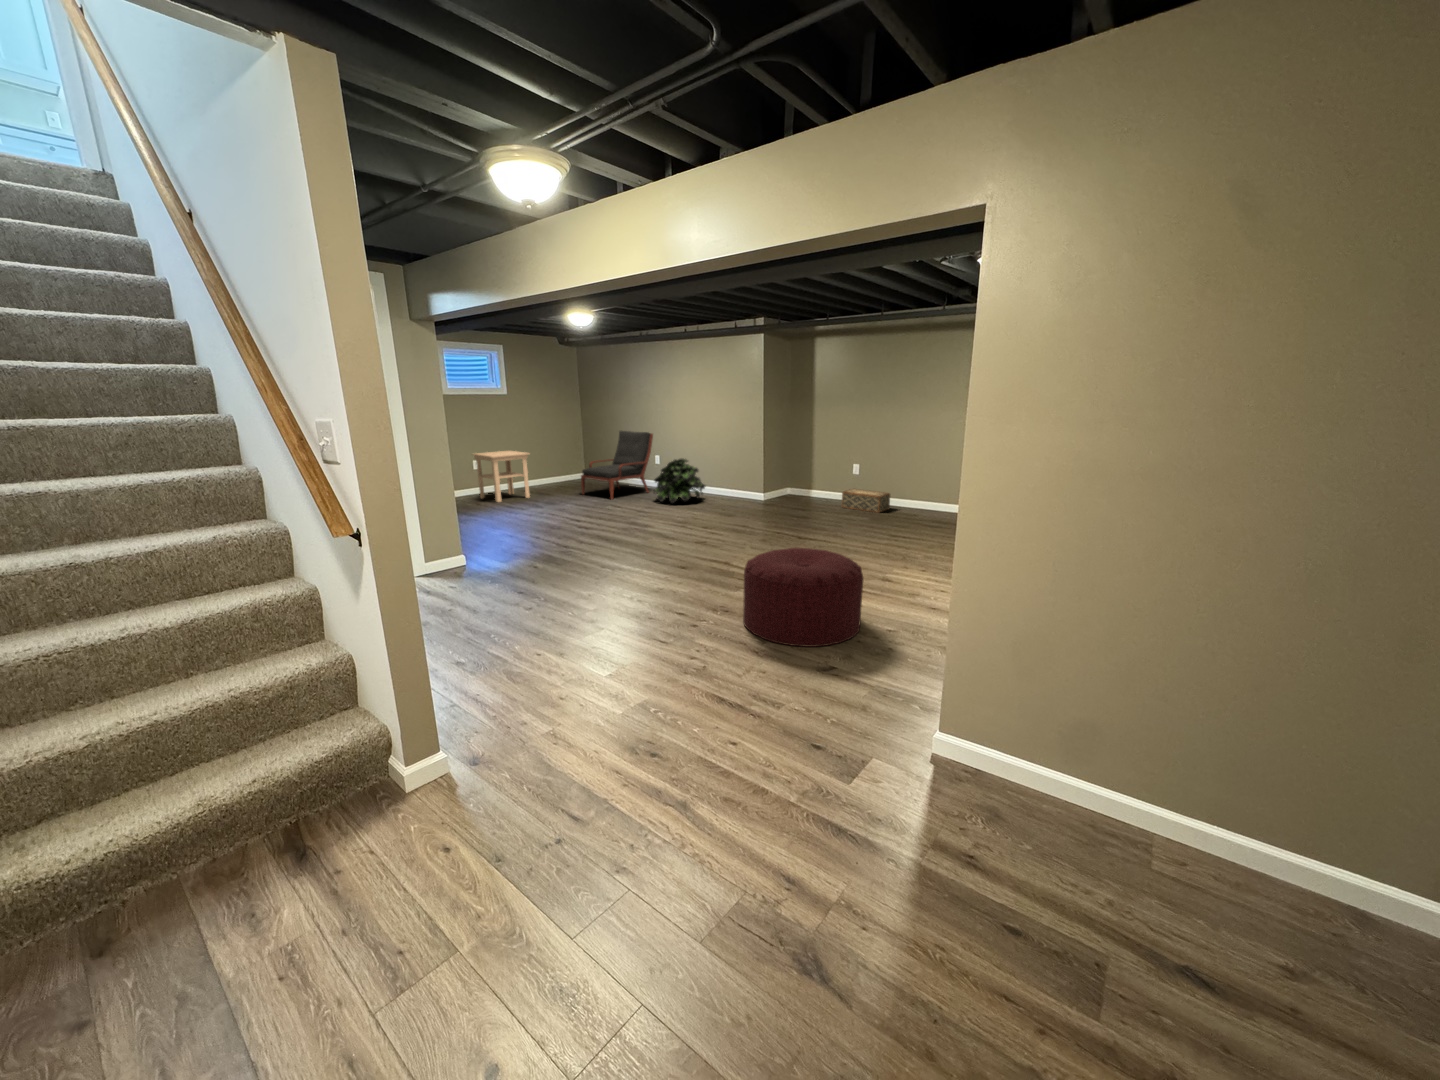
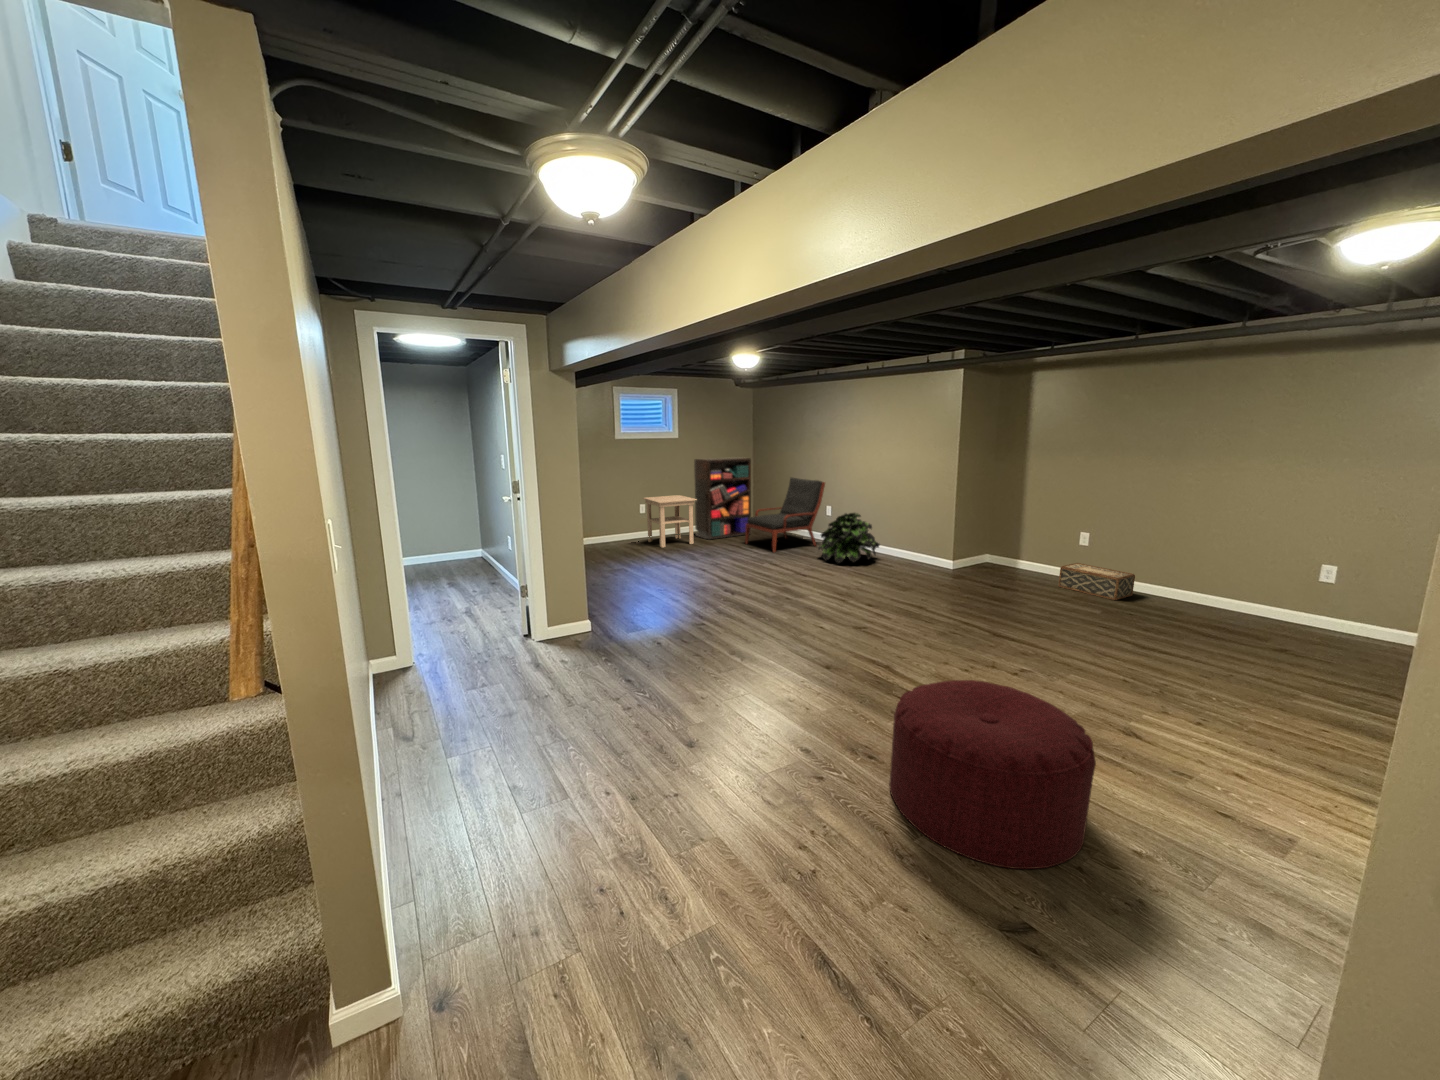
bookshelf: none [522,413,584,493] -> present [694,457,751,539]

